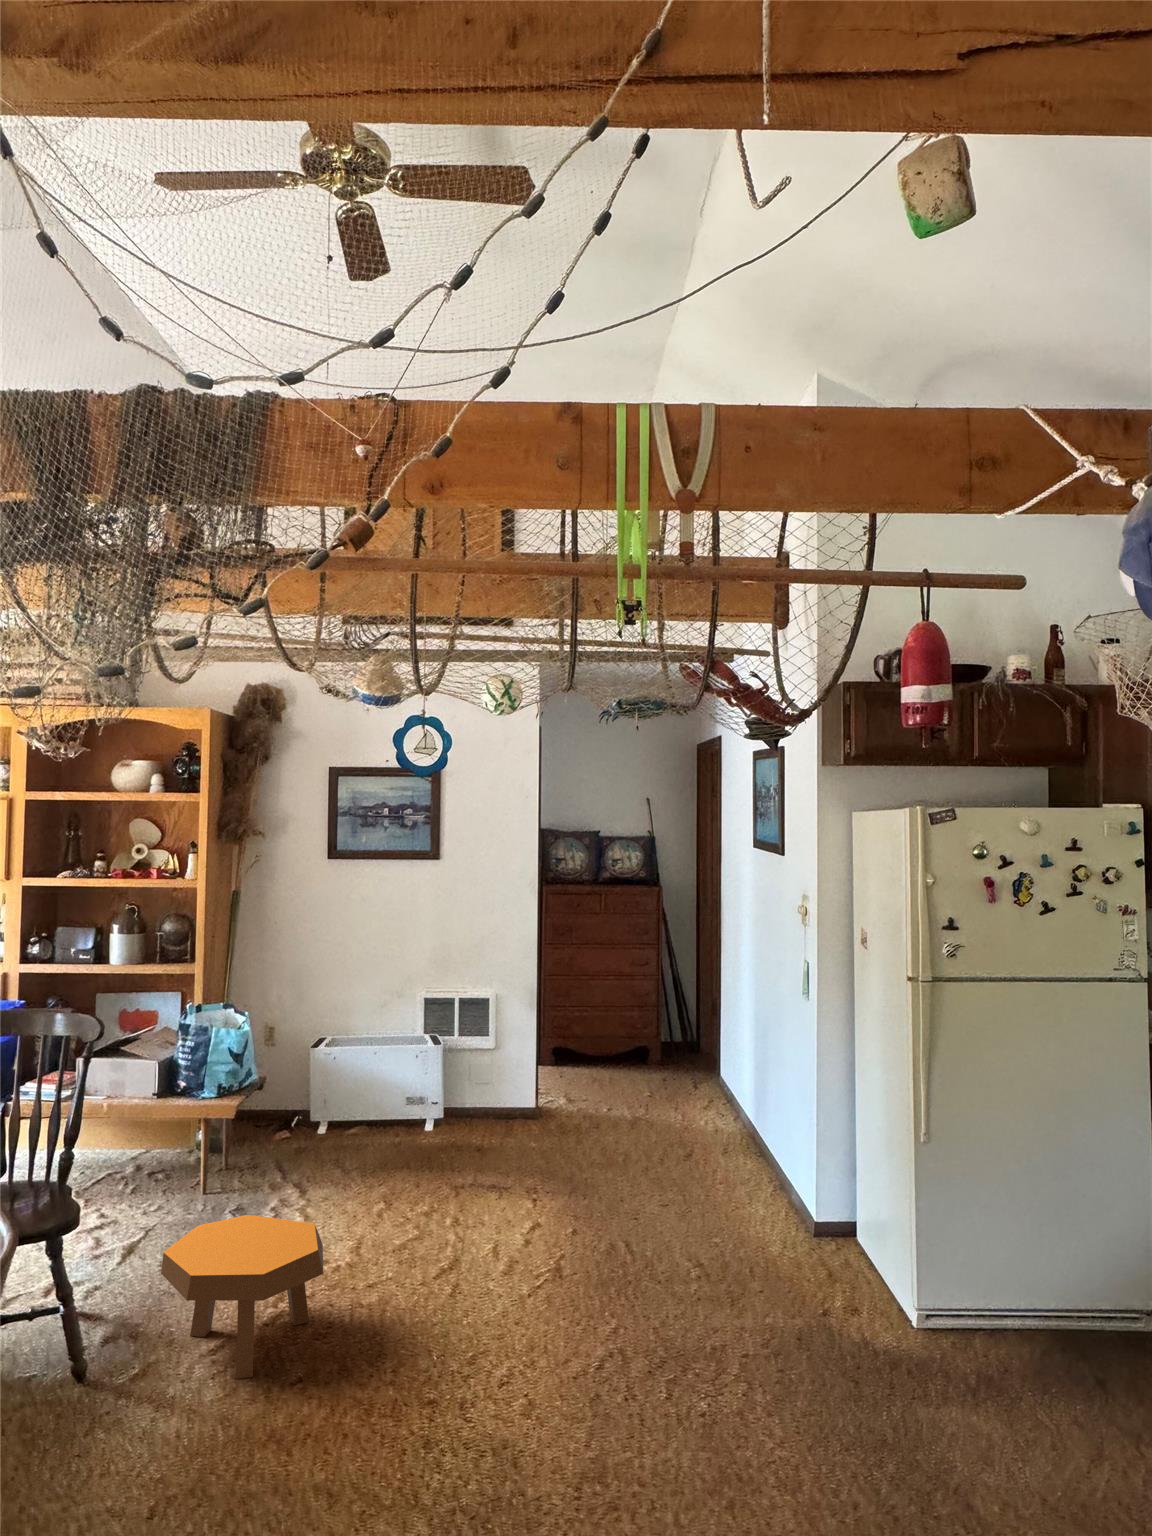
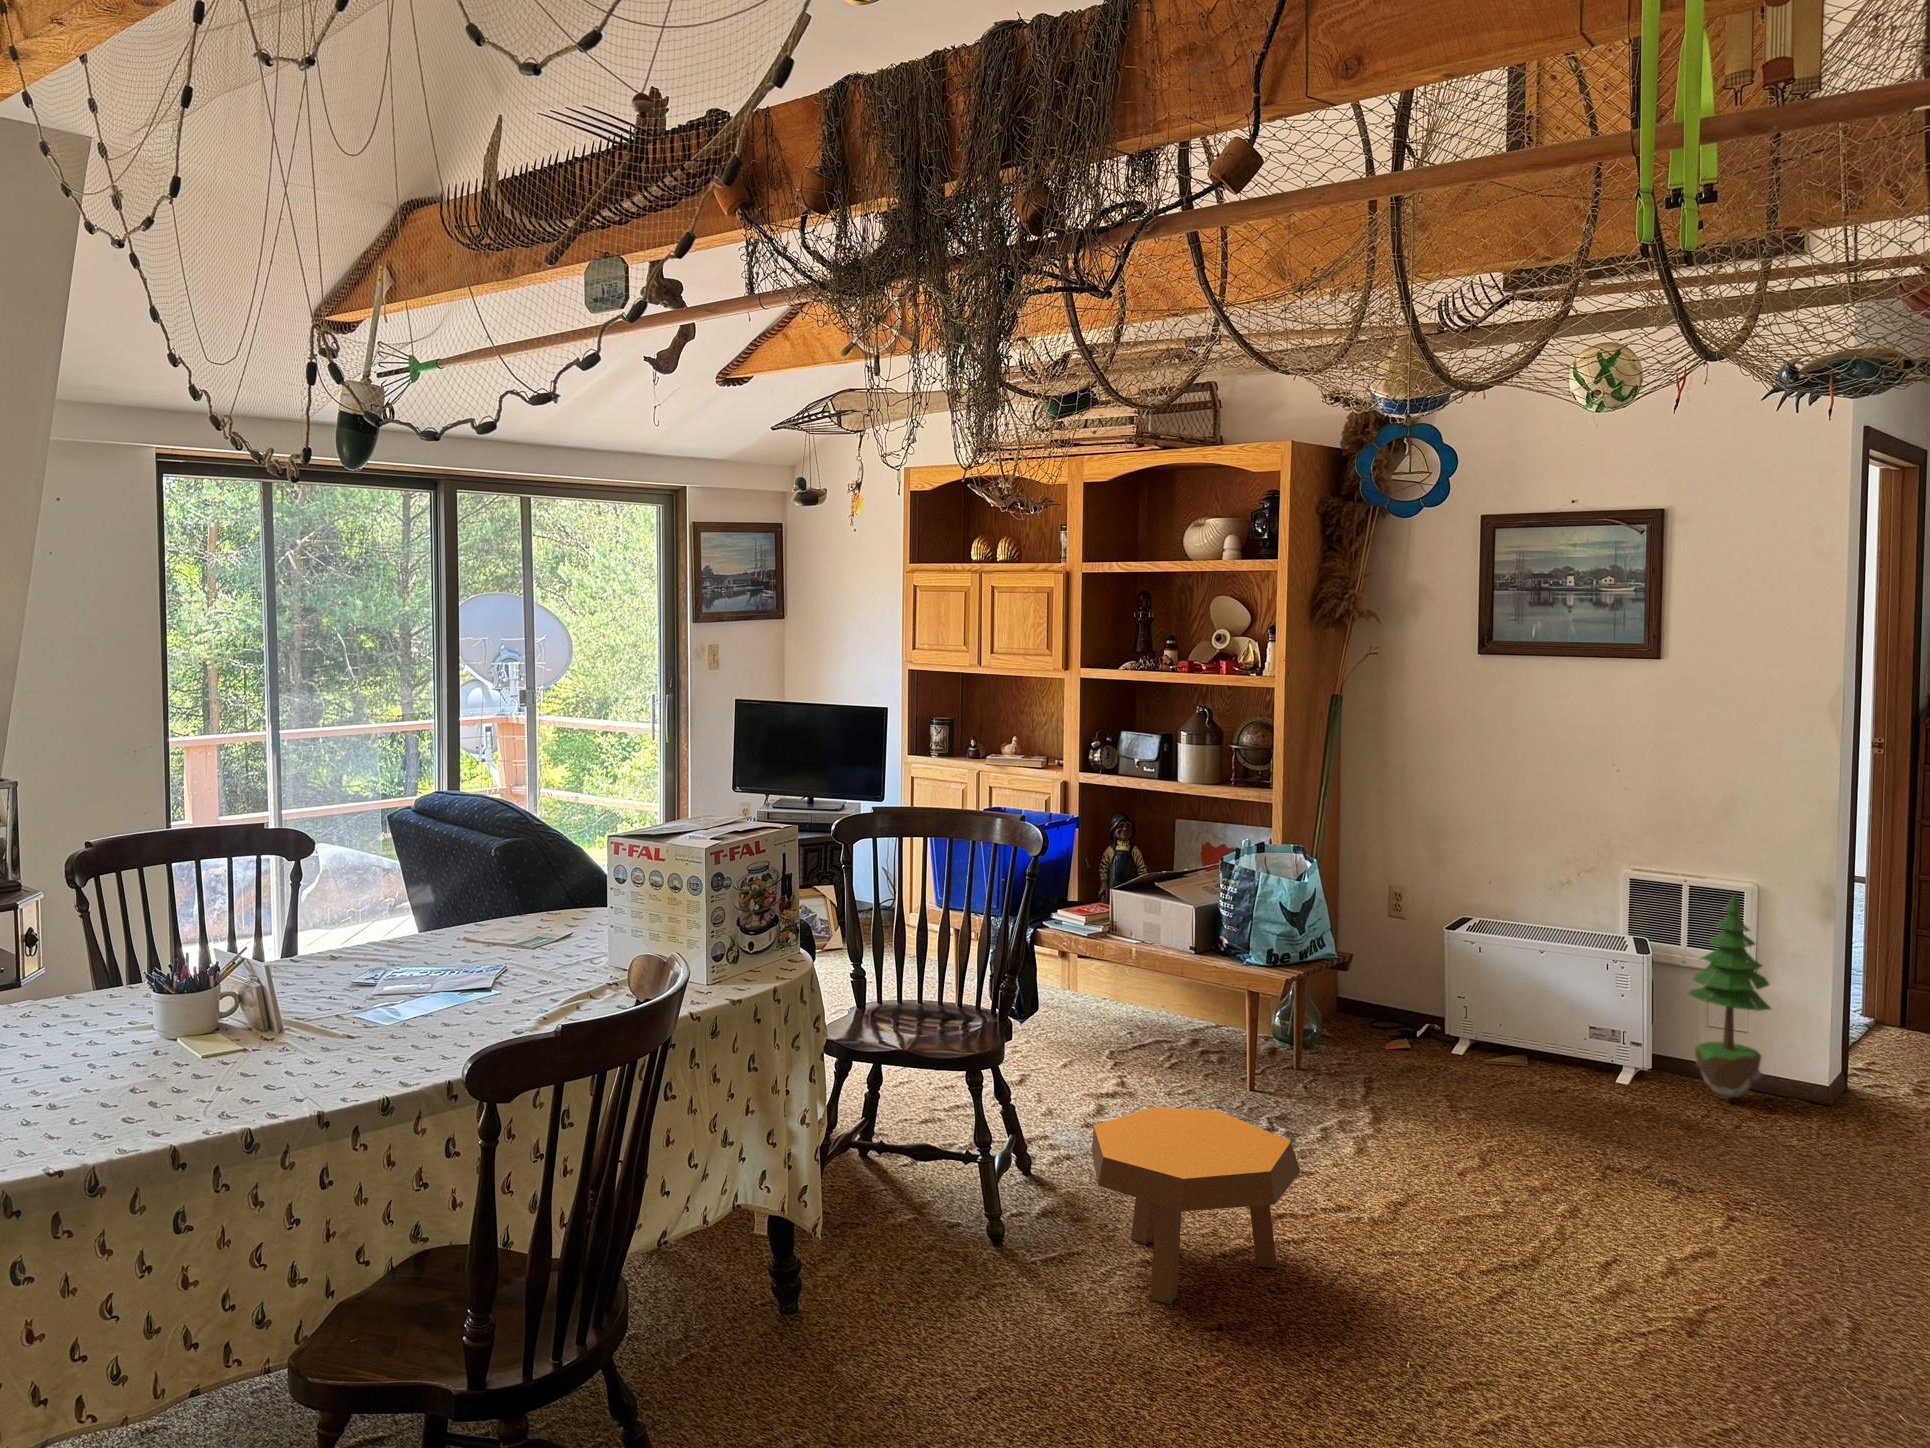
potted tree: none [467,1000,512,1128] -> present [1689,895,1771,1099]

